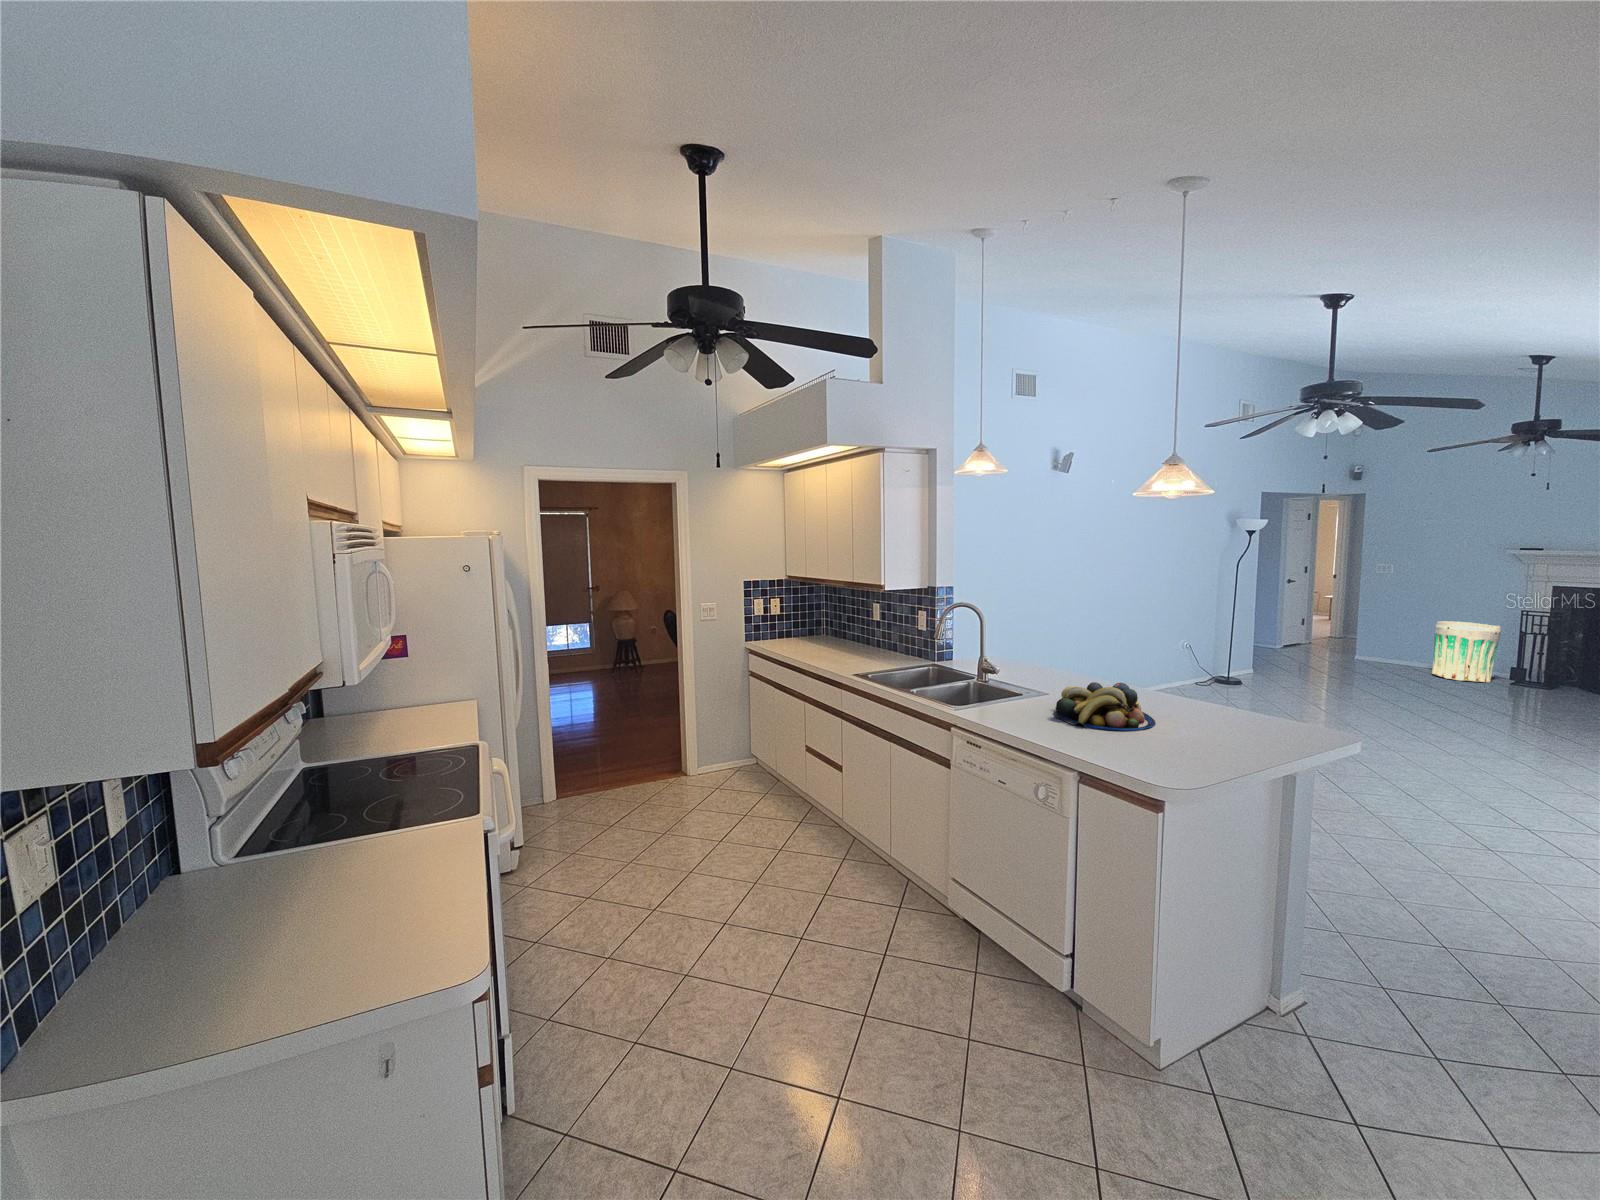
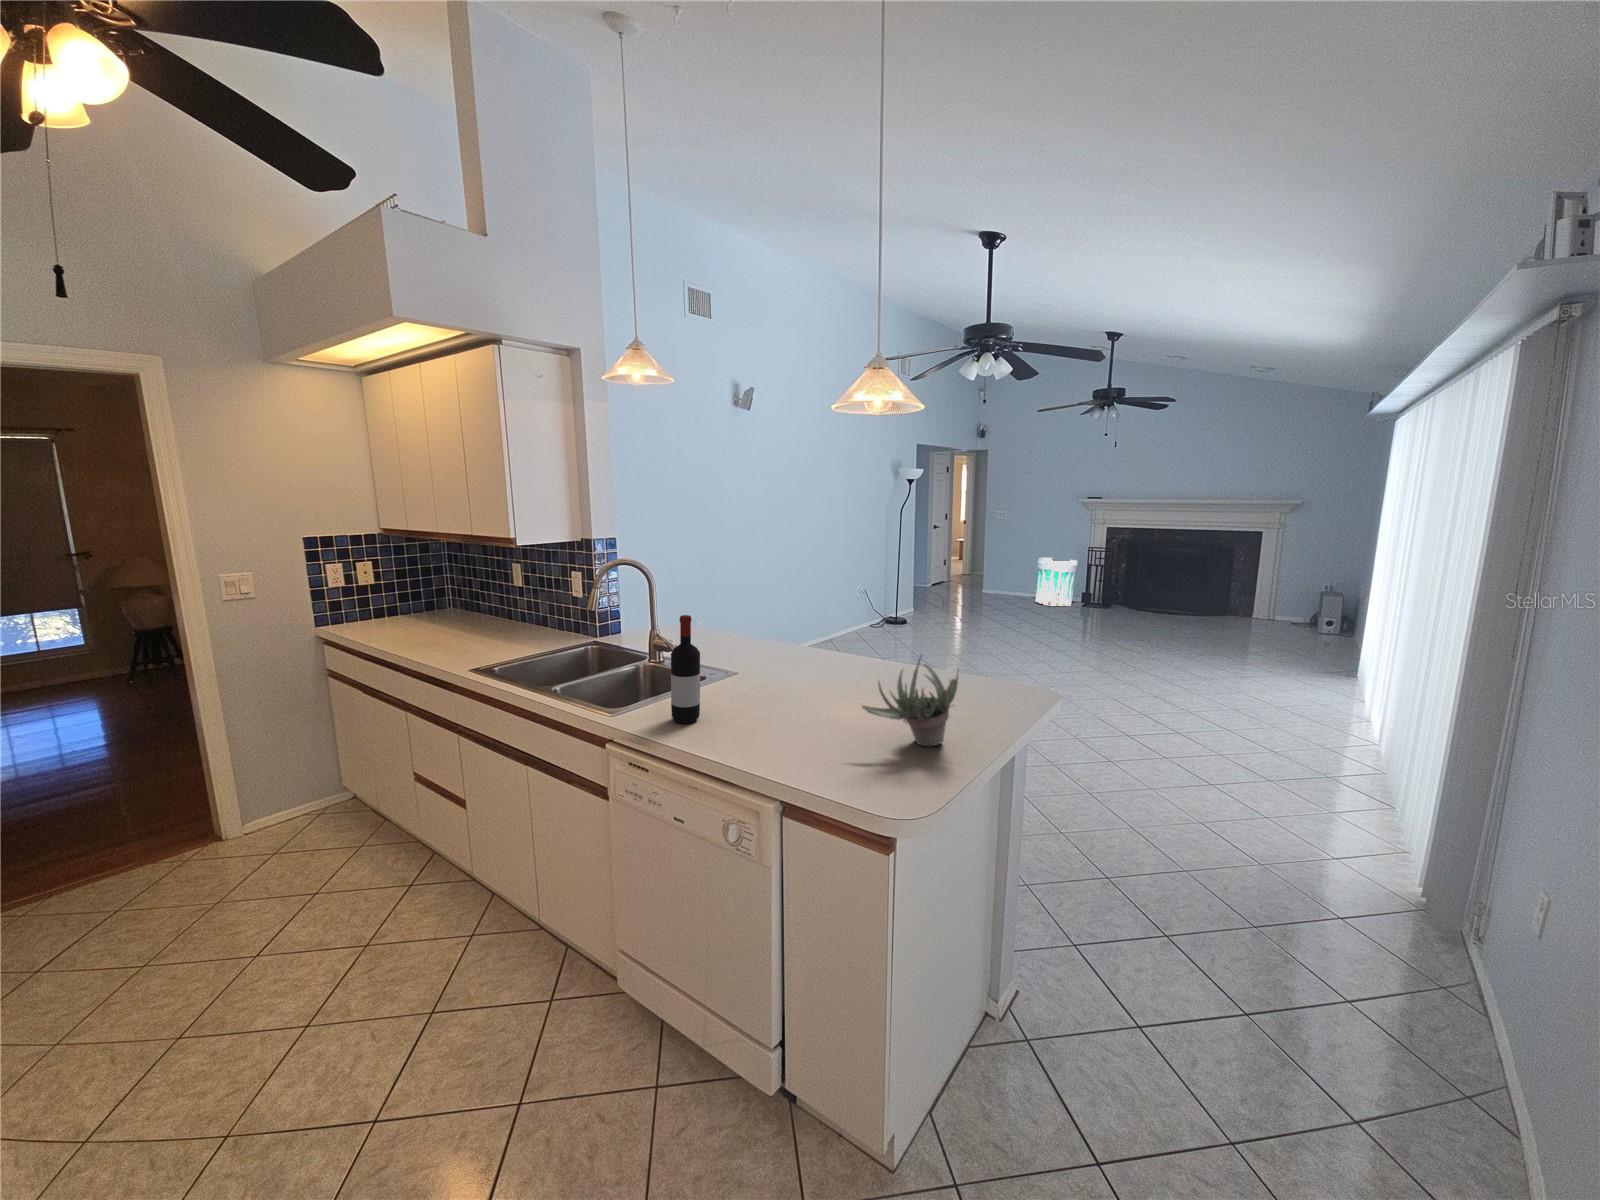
wine bottle: none [1000,640,1024,720] -> present [671,615,700,723]
succulent plant: none [1154,680,1244,757] -> present [862,655,958,747]
fruit bowl: present [1055,682,1155,731] -> none [742,656,857,723]

